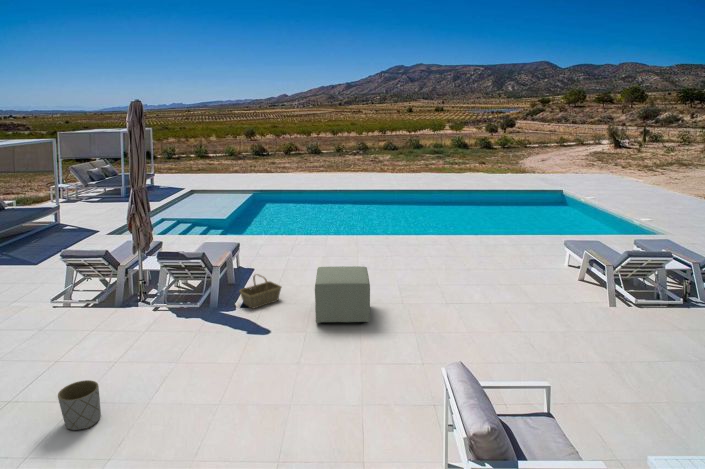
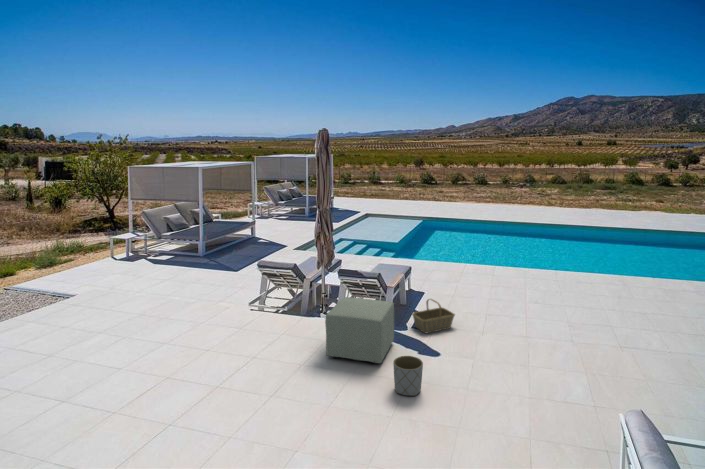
ottoman: present [315,266,370,324] -> present [325,297,394,364]
planter: present [58,380,101,430] -> present [393,356,423,396]

